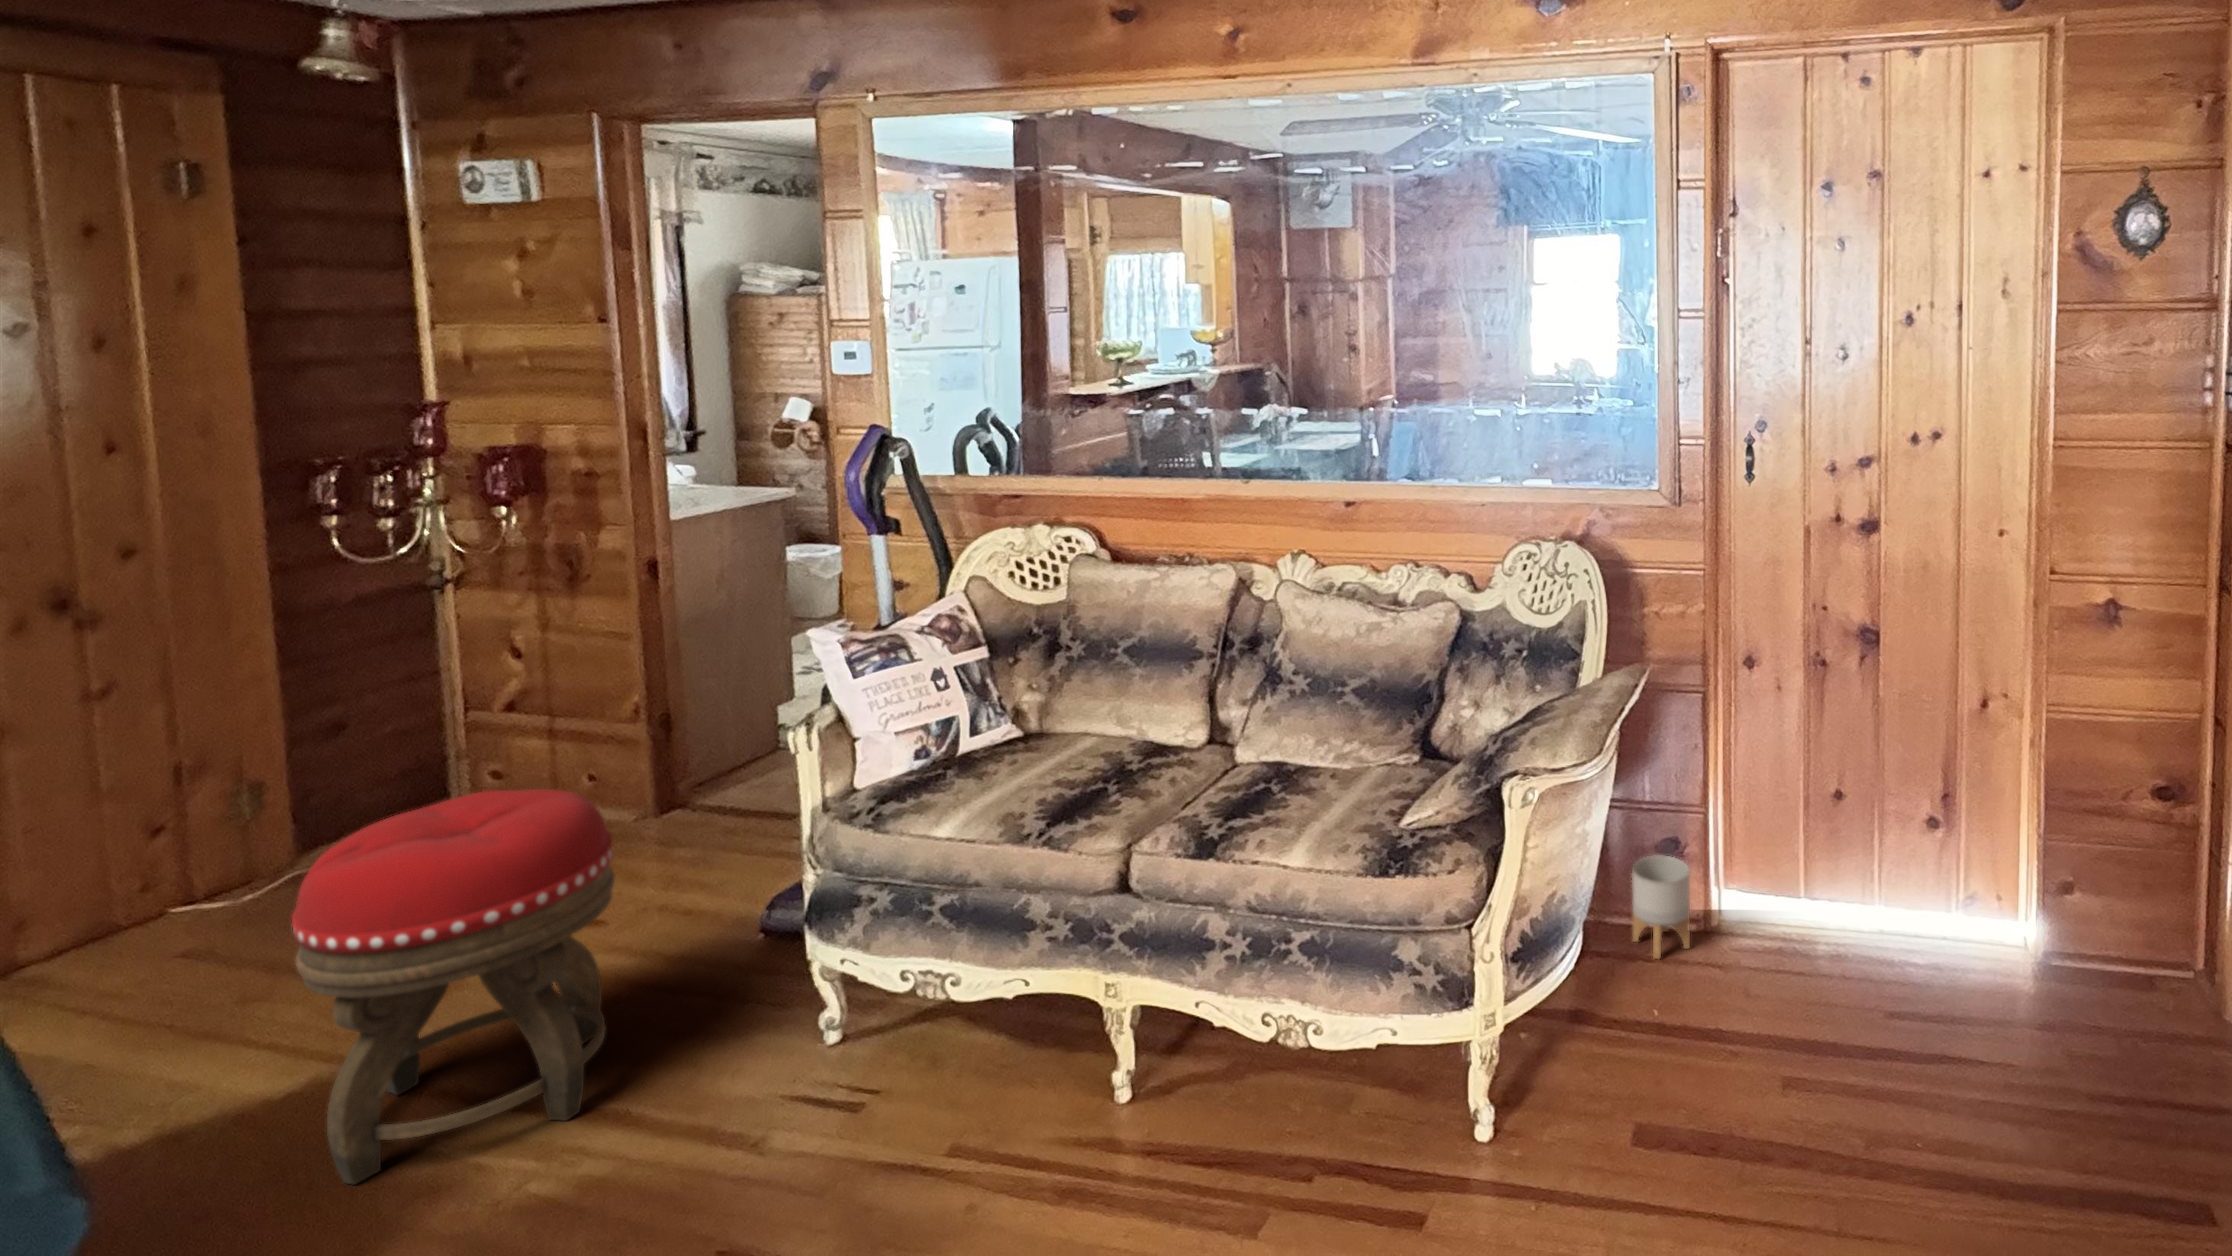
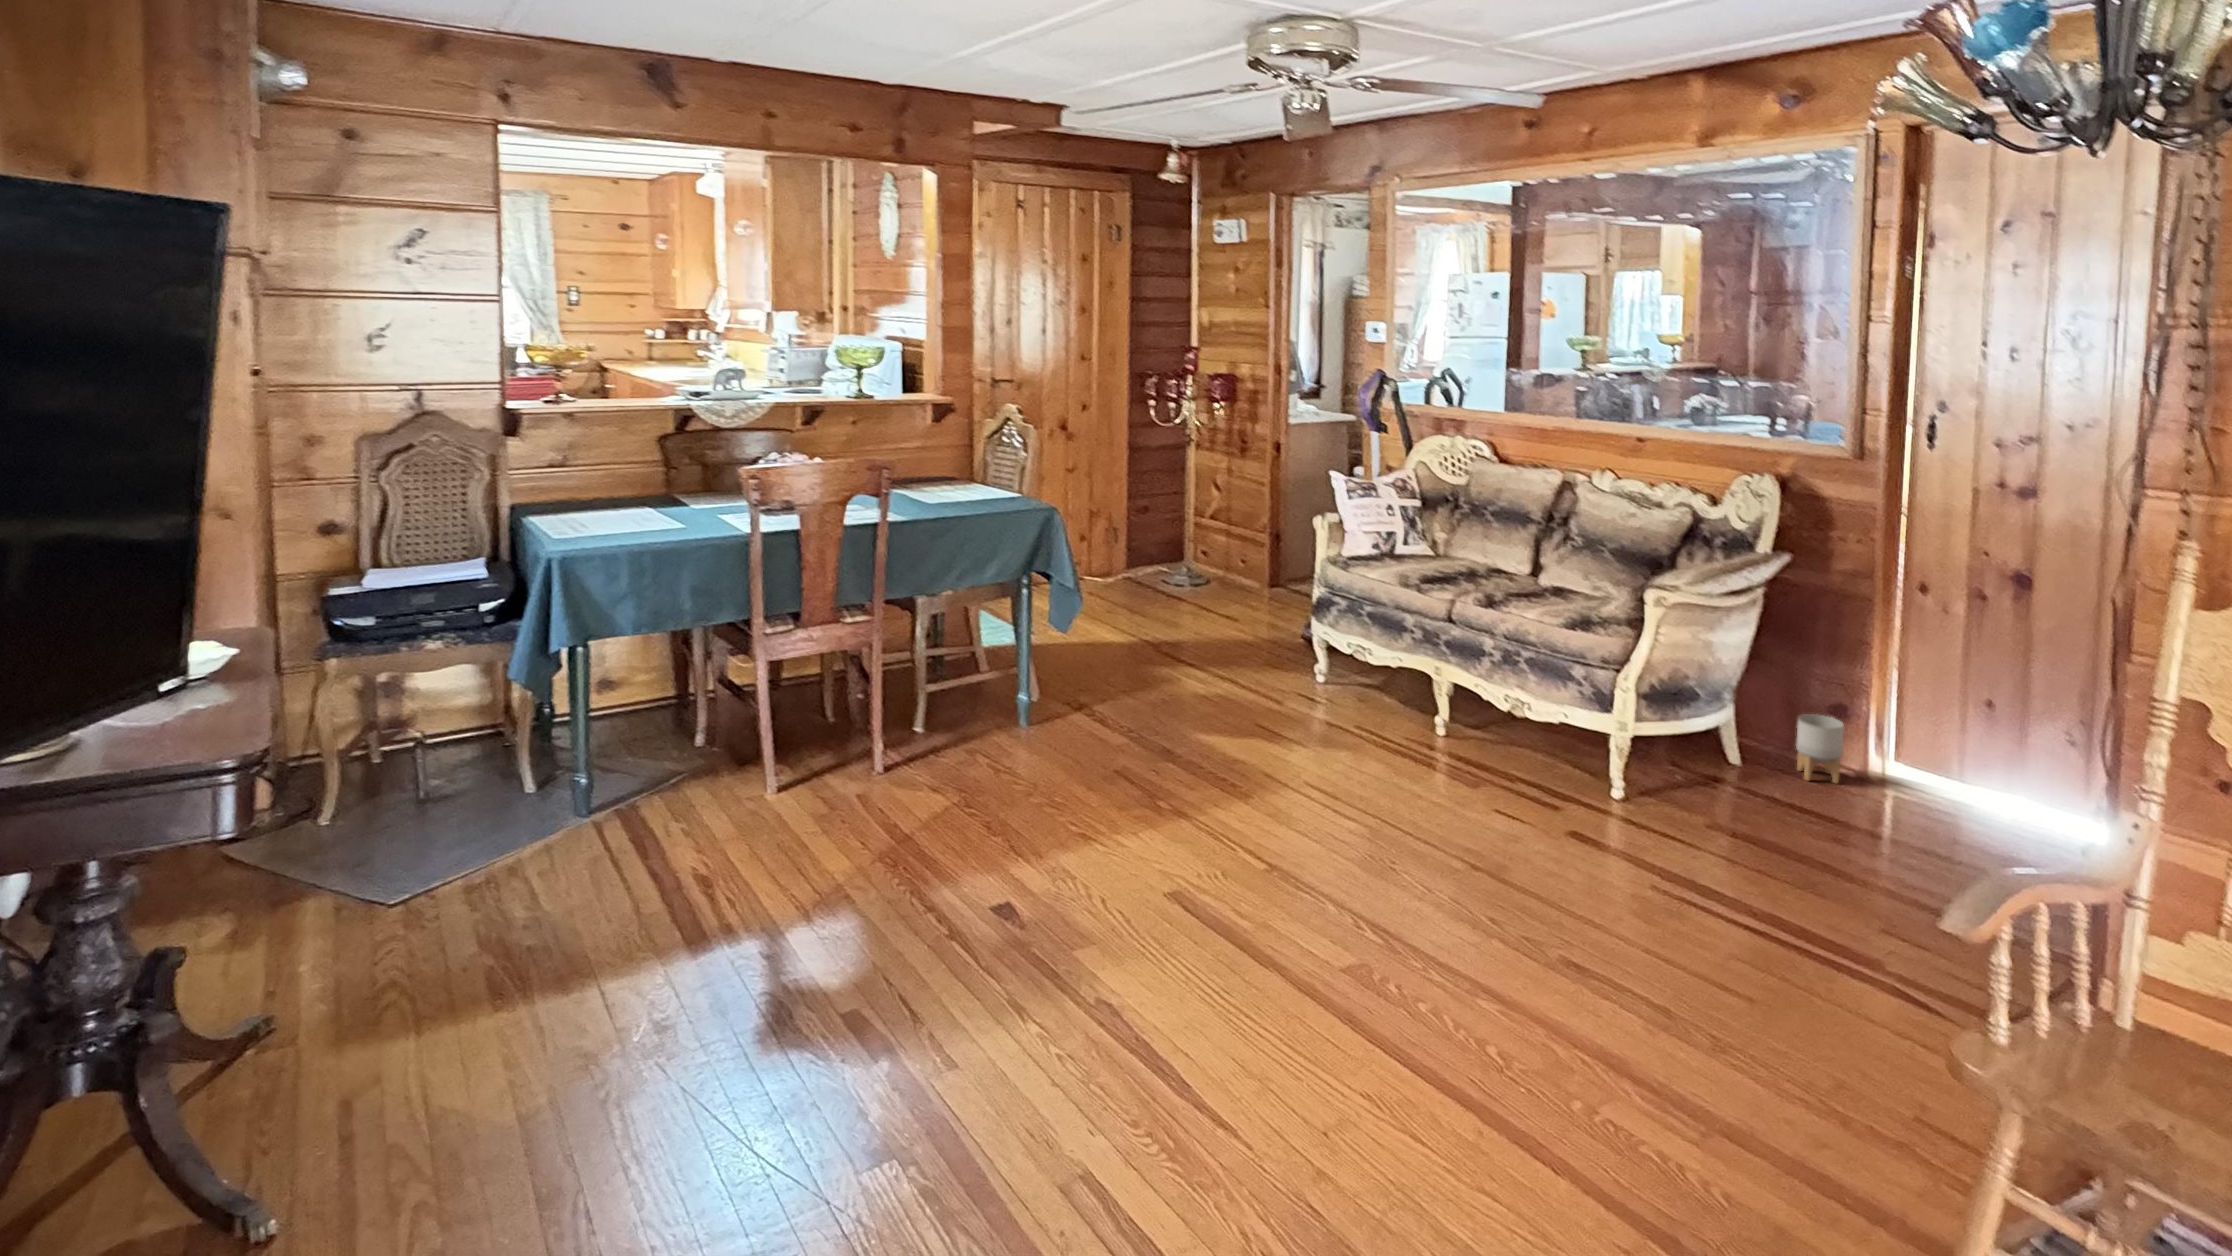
footstool: present [292,789,615,1184] -> none [1135,522,1243,674]

